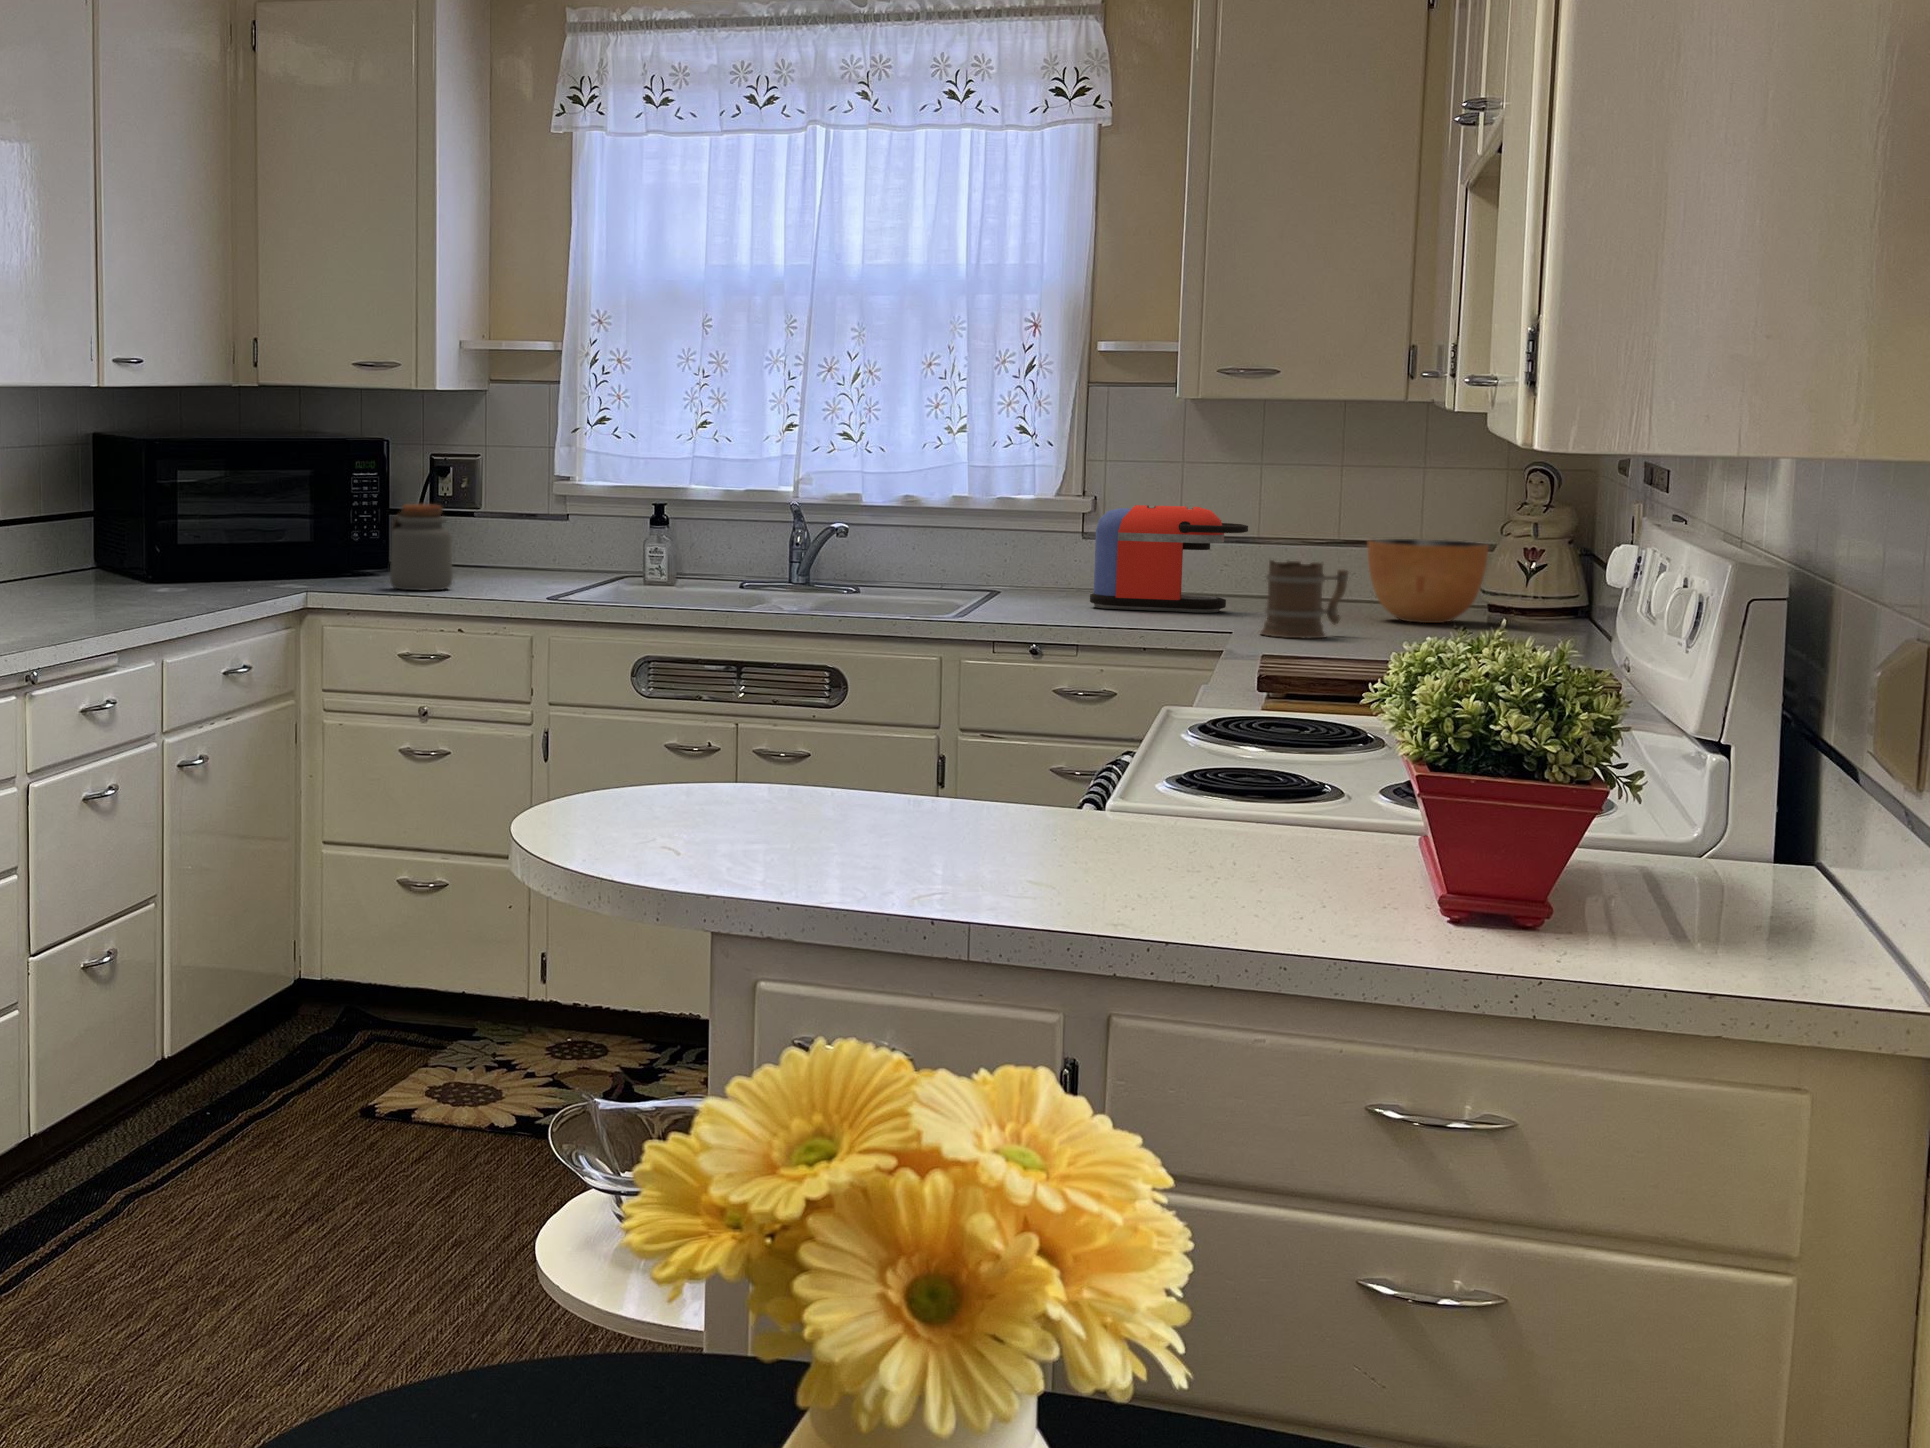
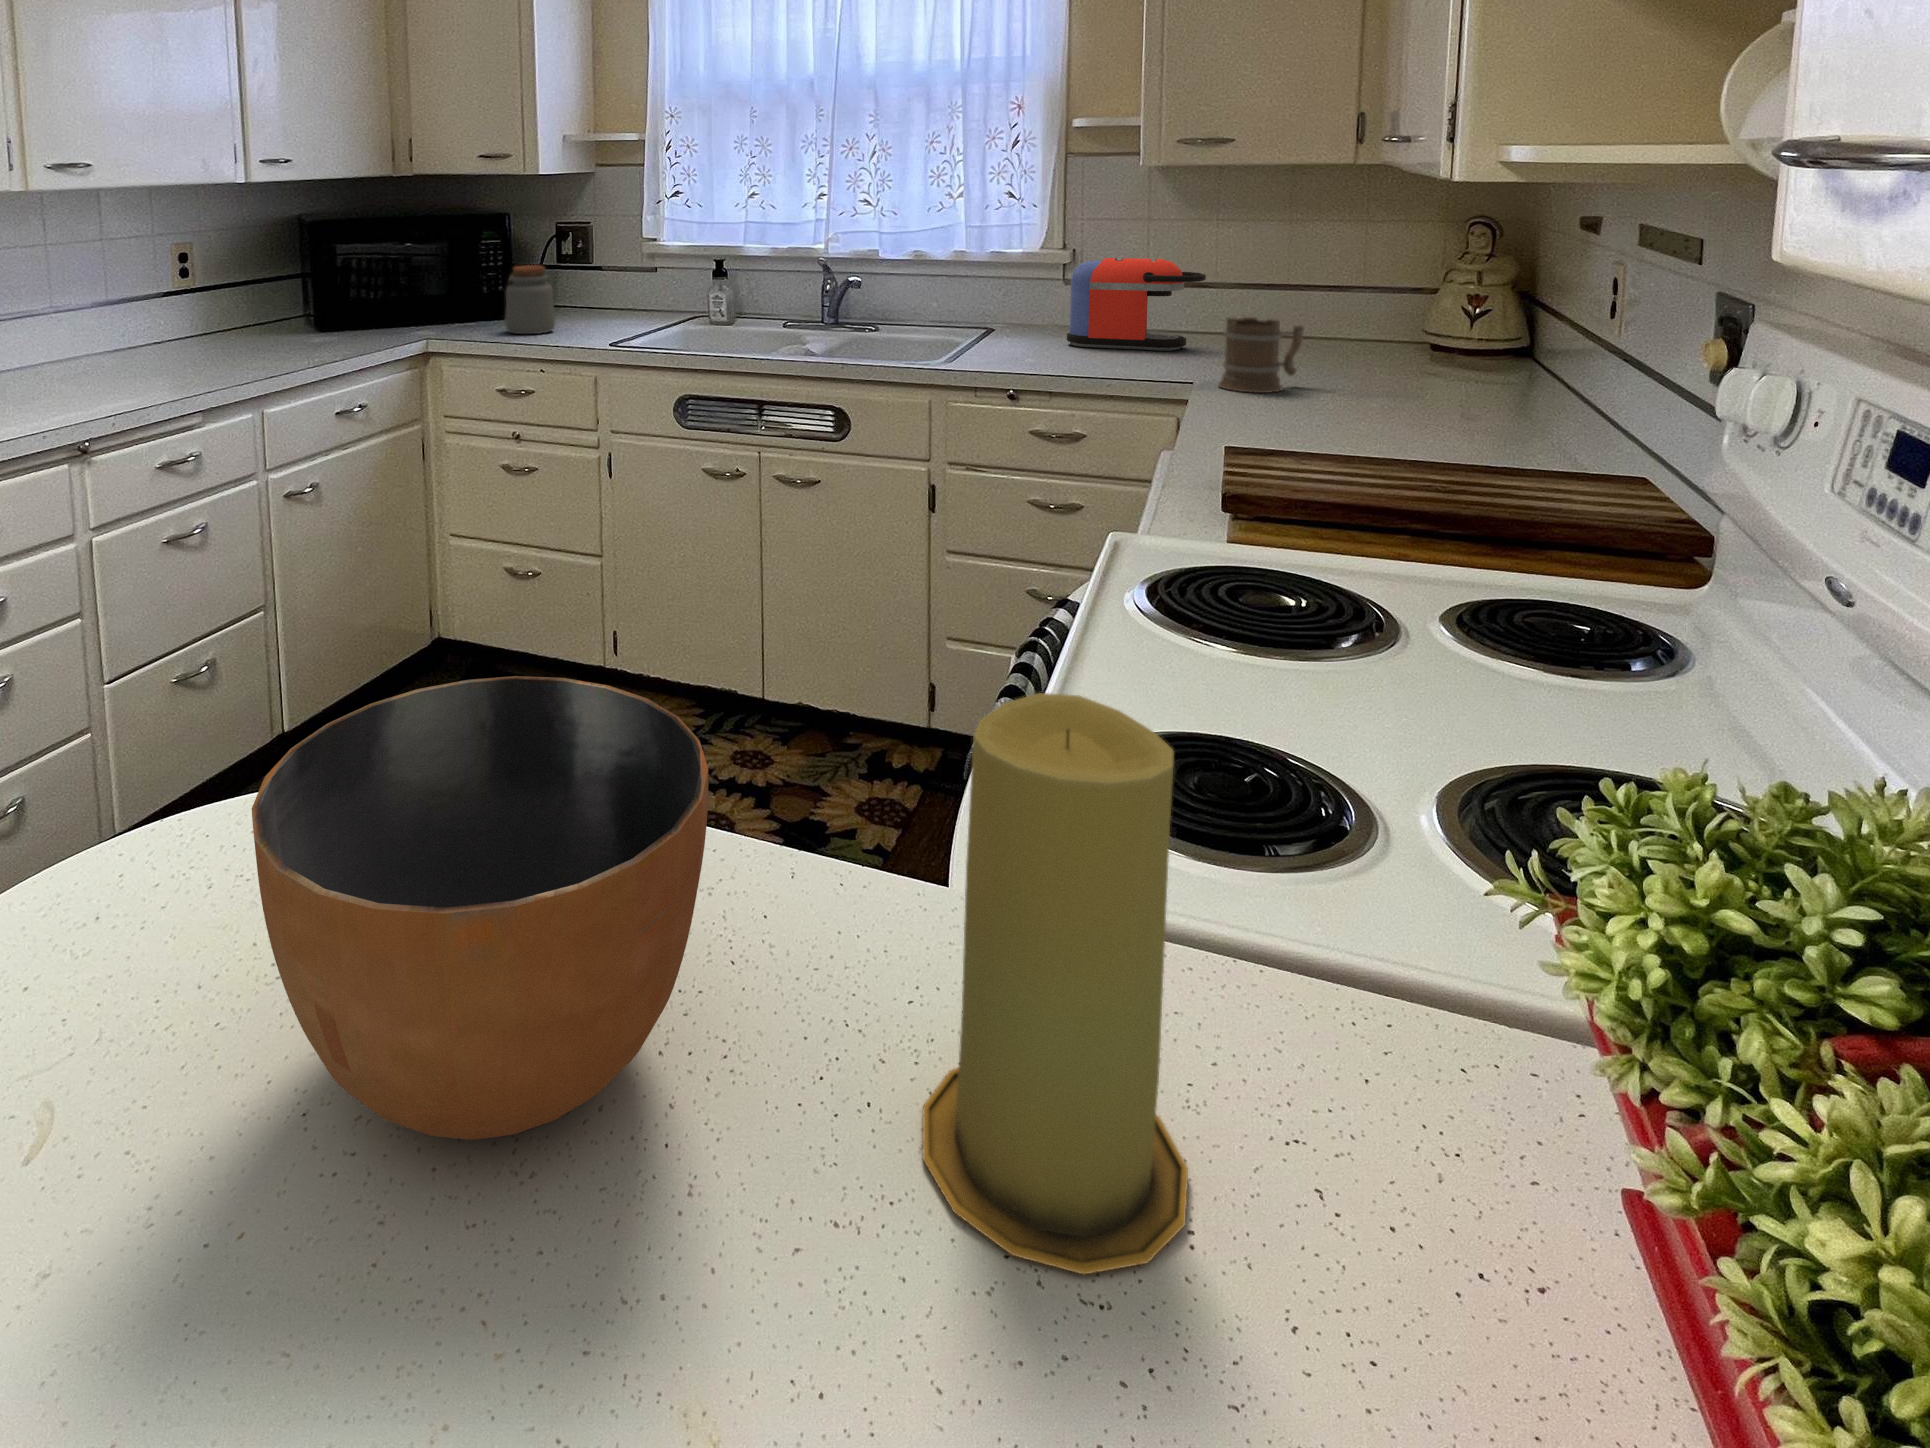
bowl: present [1368,539,1488,623] -> present [252,676,708,1140]
candle: none [1106,625,1236,859] -> present [923,693,1188,1274]

